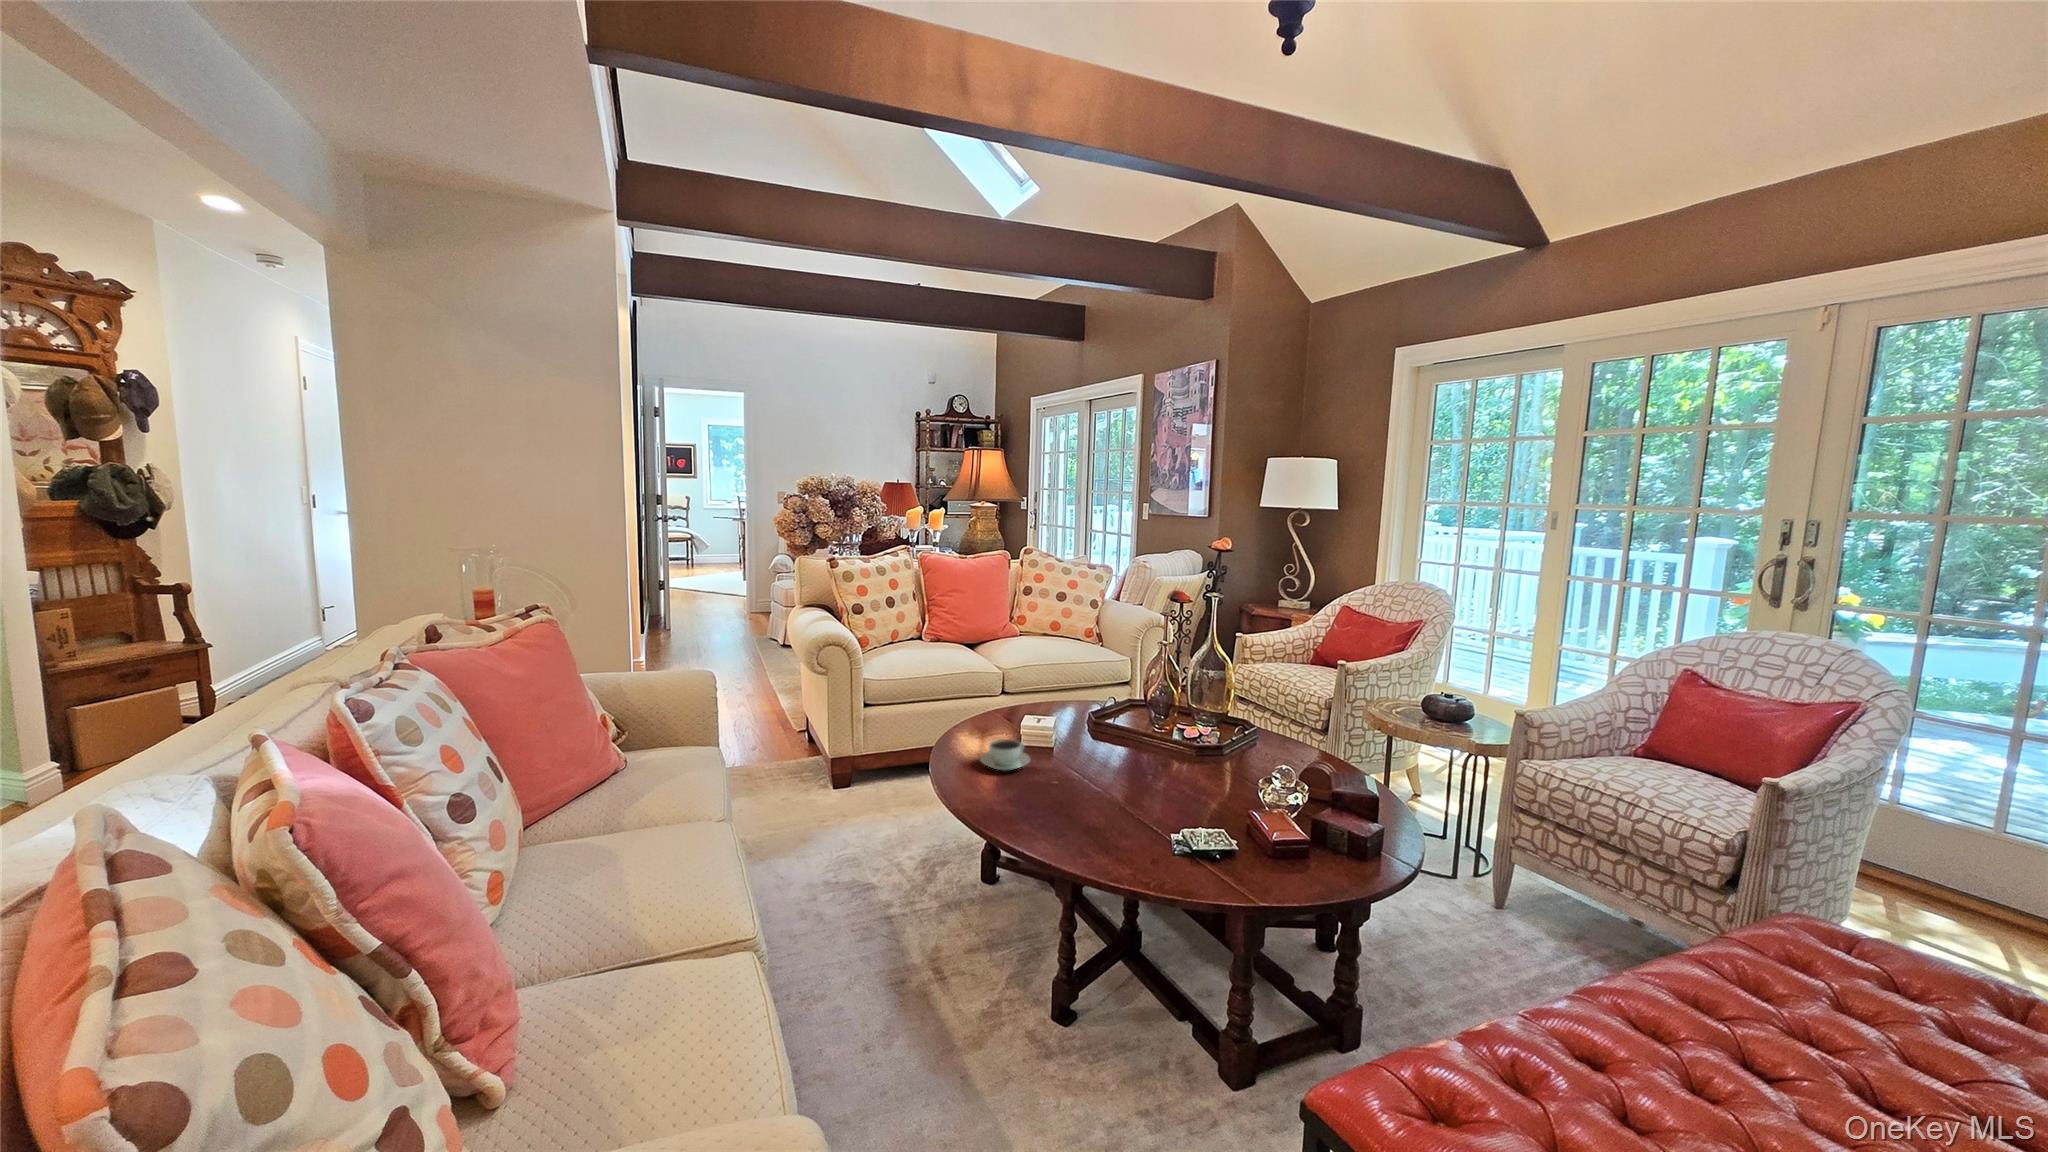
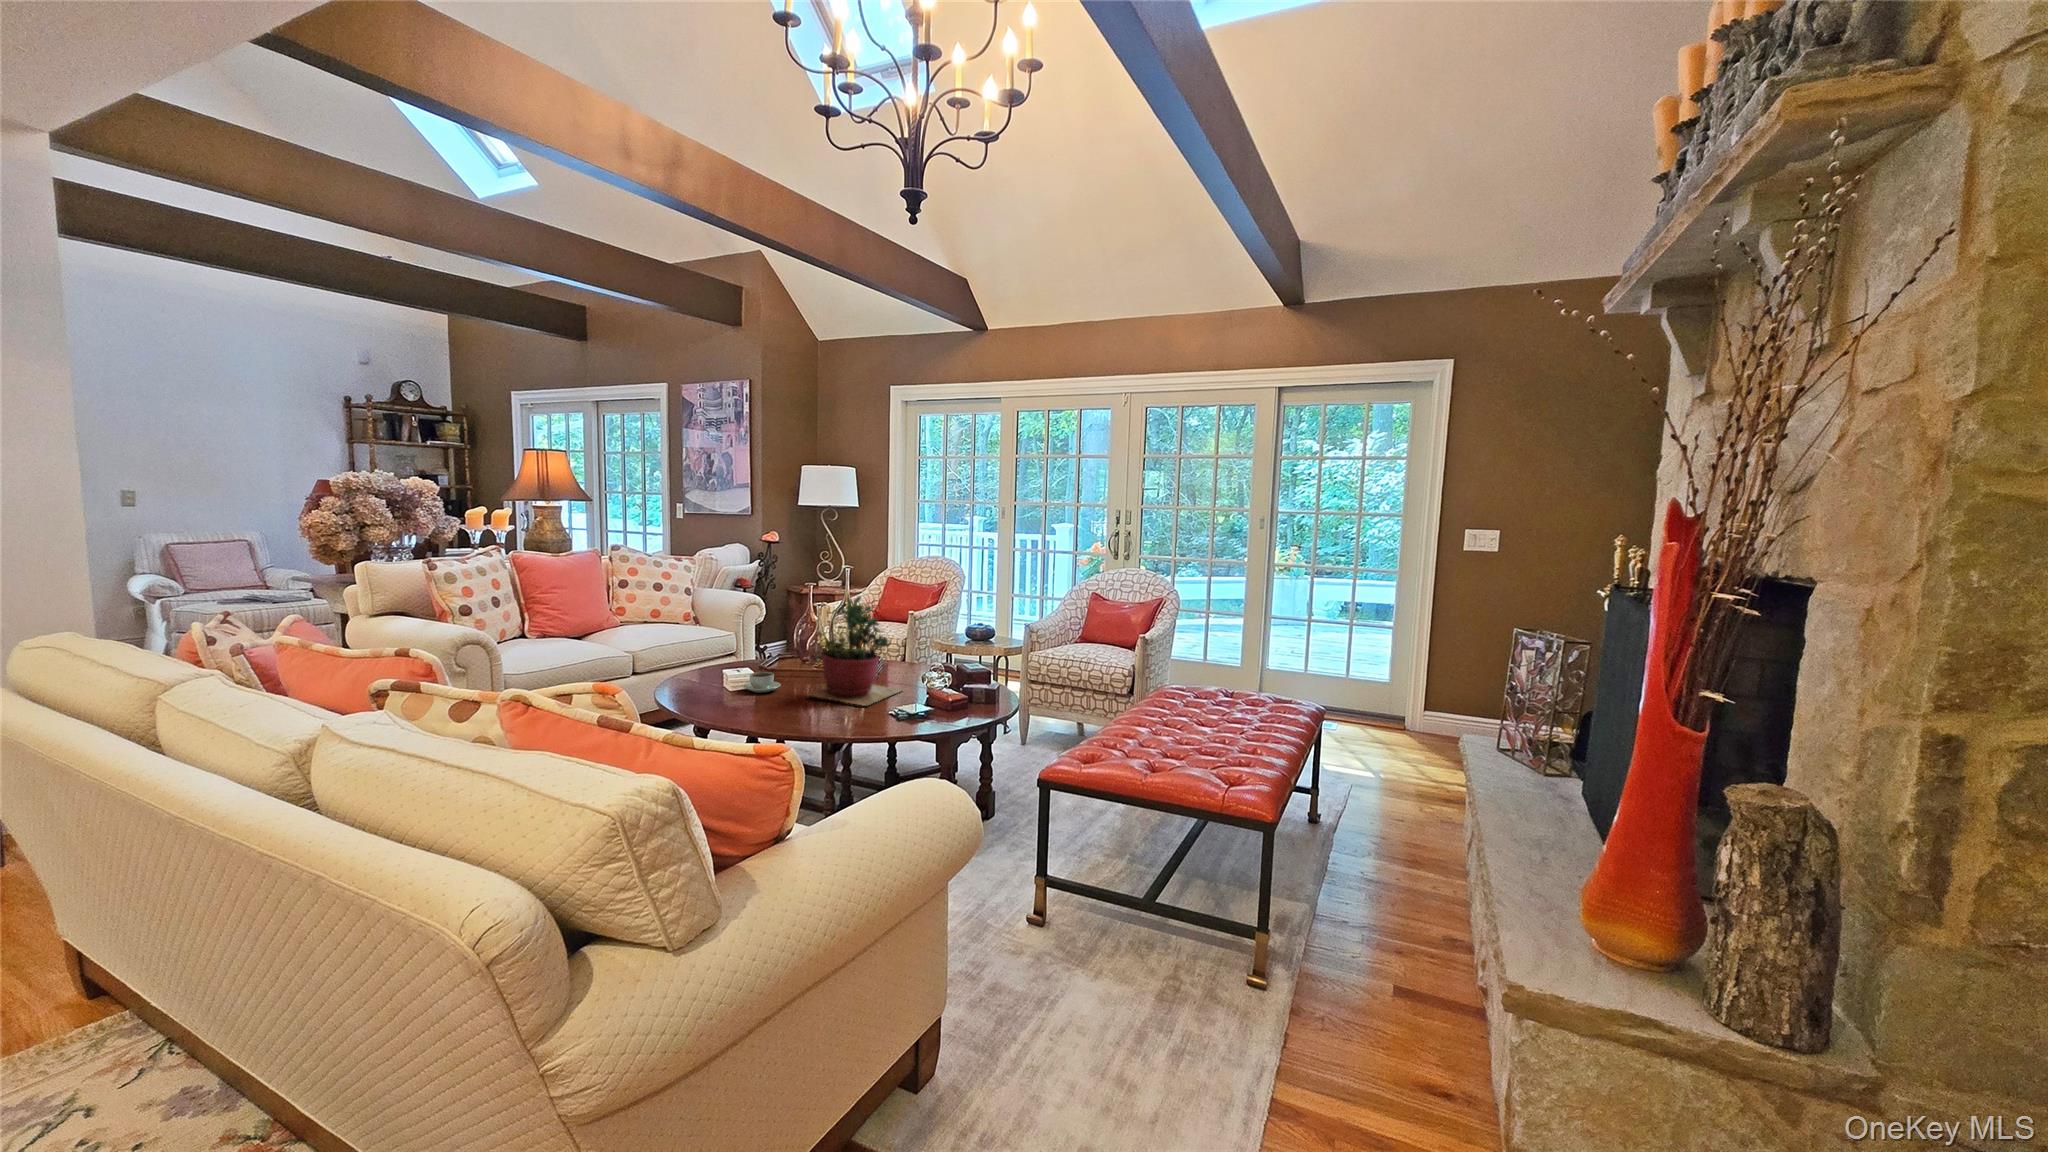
succulent plant: none [1031,649,1194,838] -> present [807,596,903,706]

